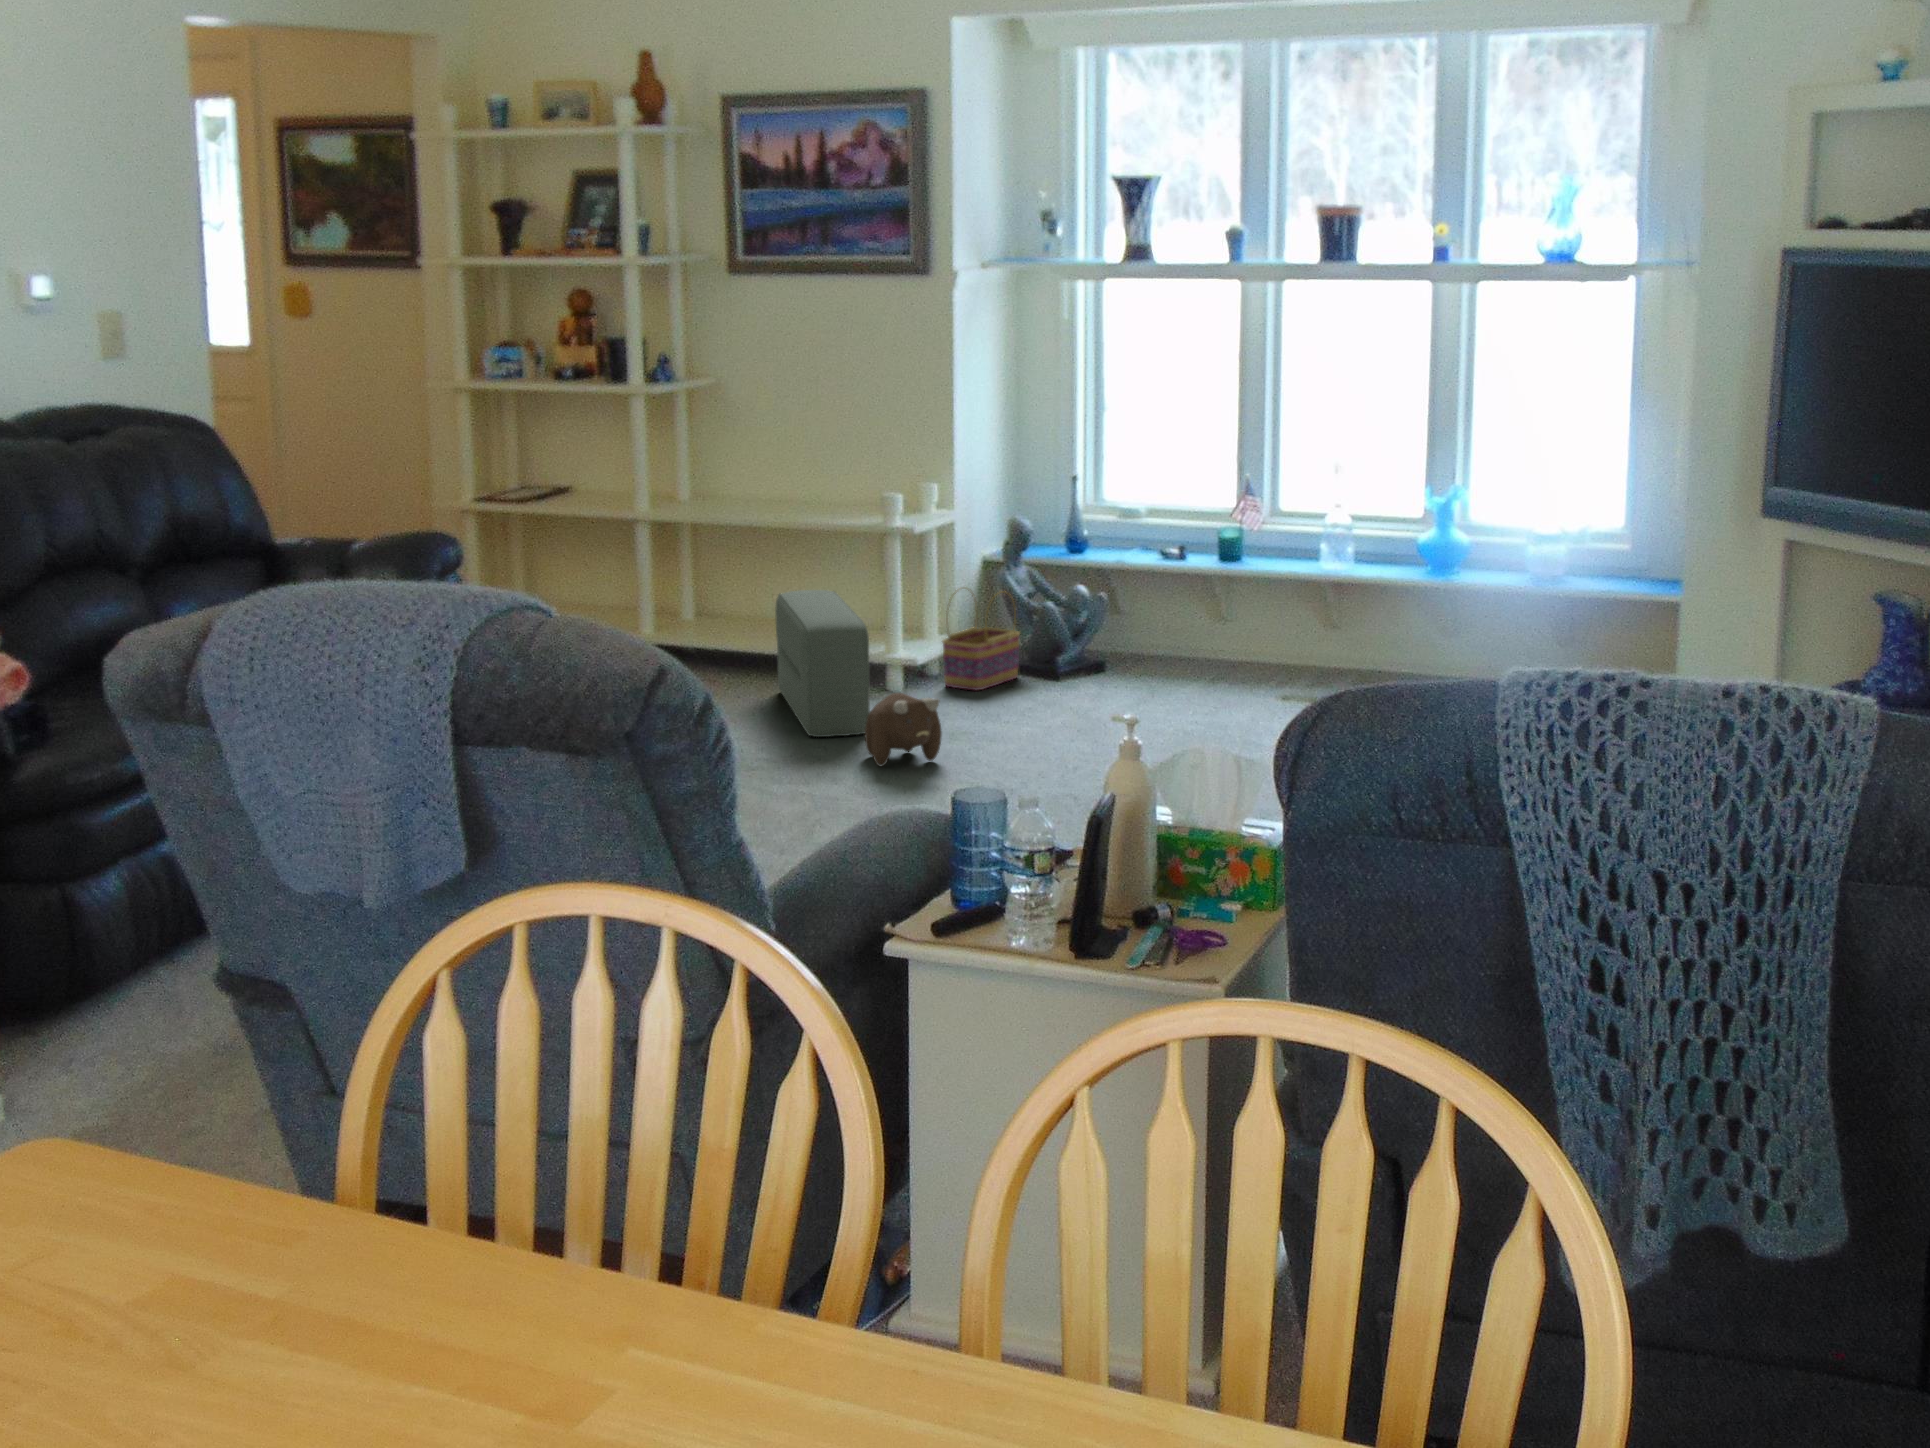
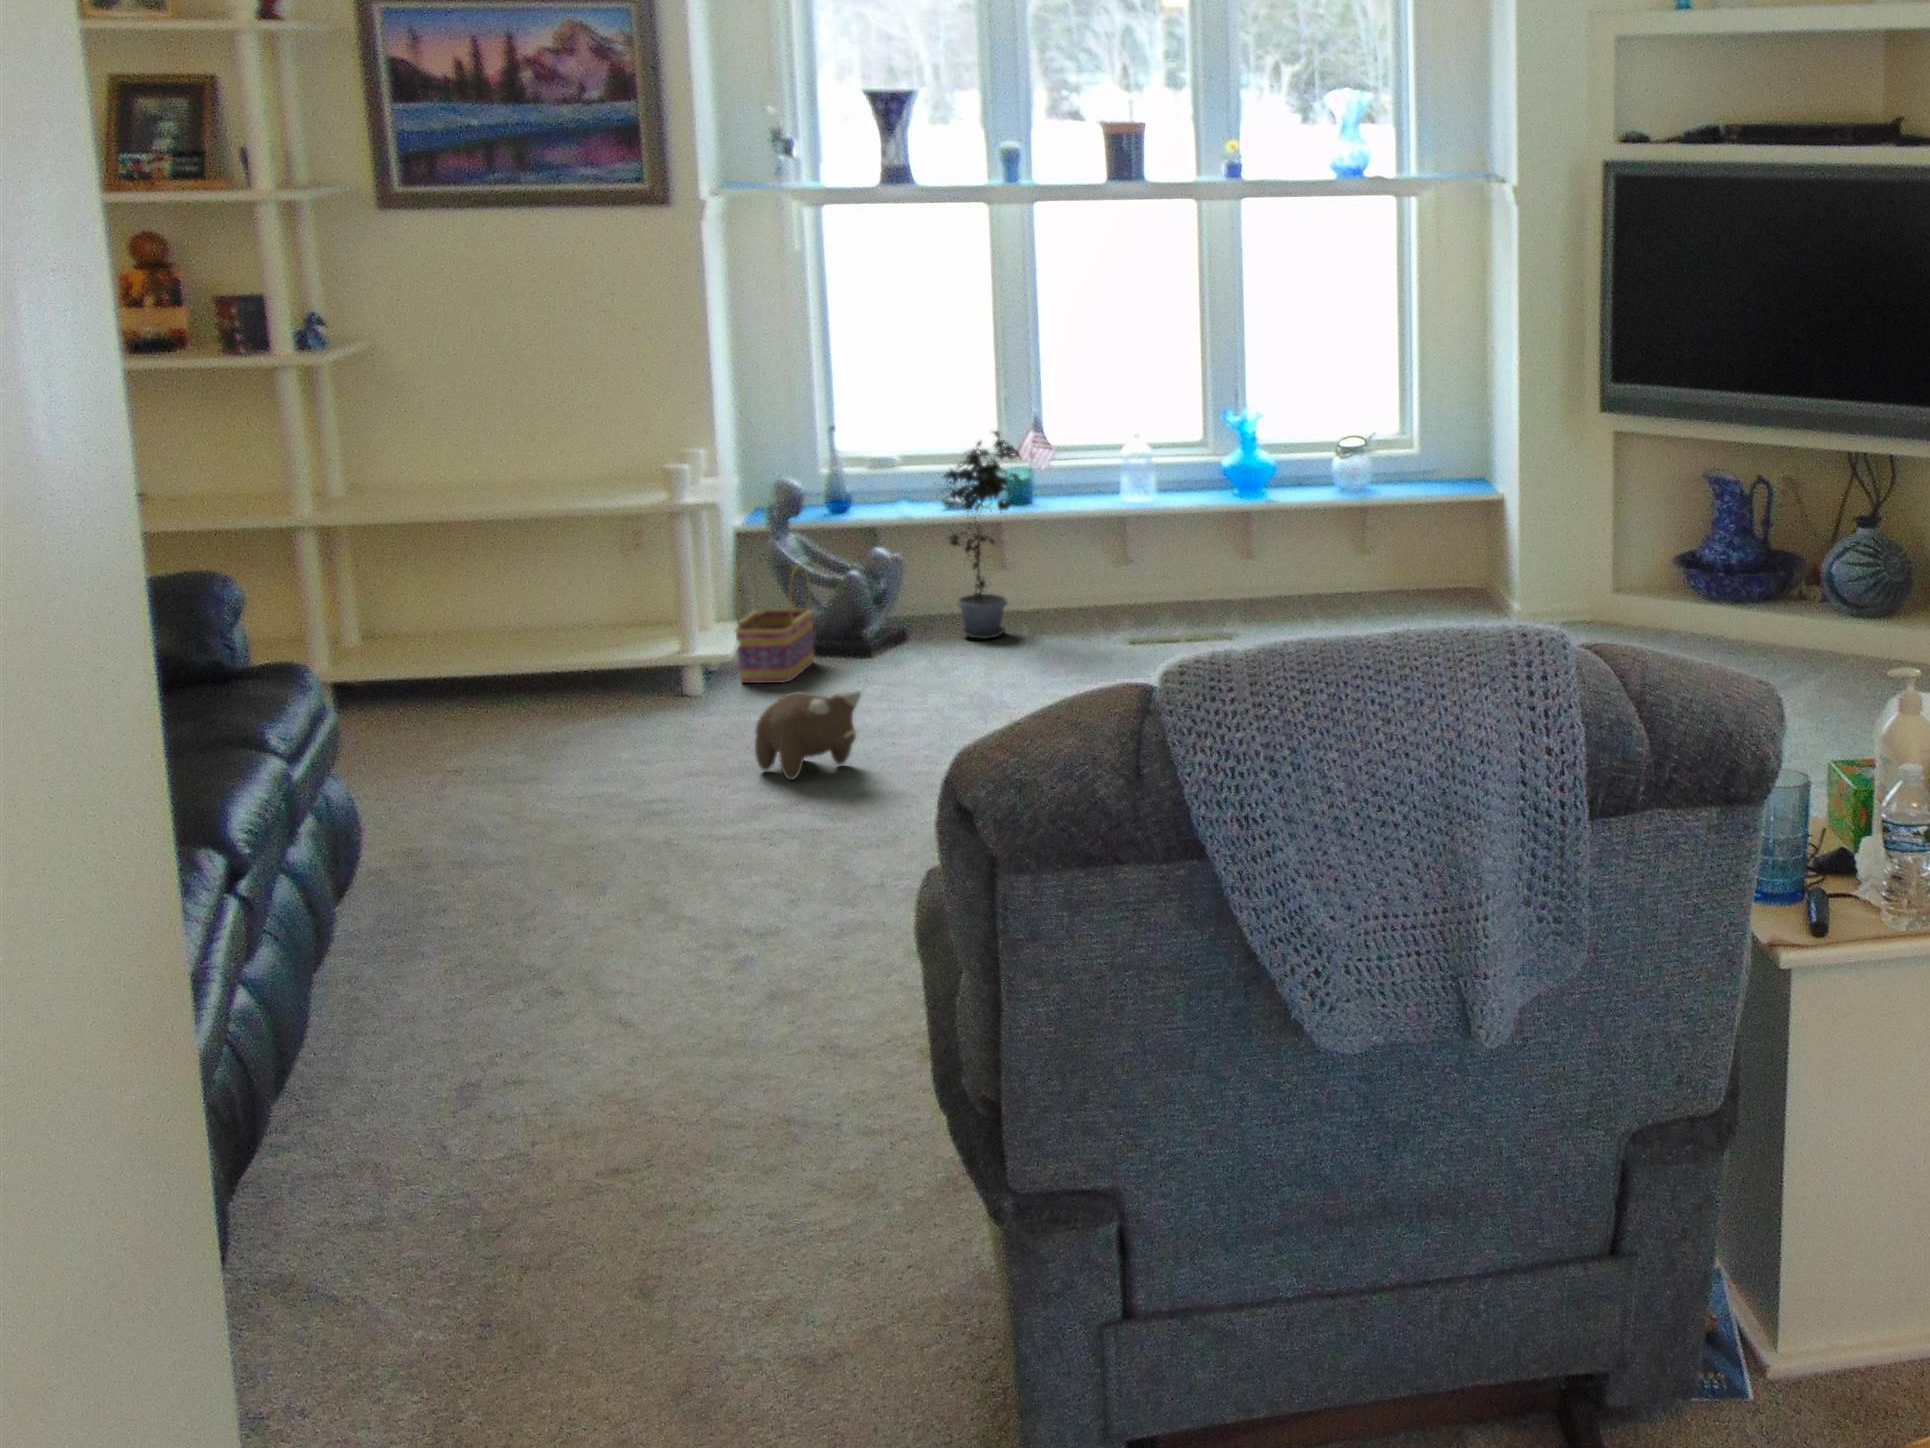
potted plant: none [1138,490,1220,678] -> present [942,431,1021,638]
pouf: present [775,590,870,737] -> none [533,587,726,761]

